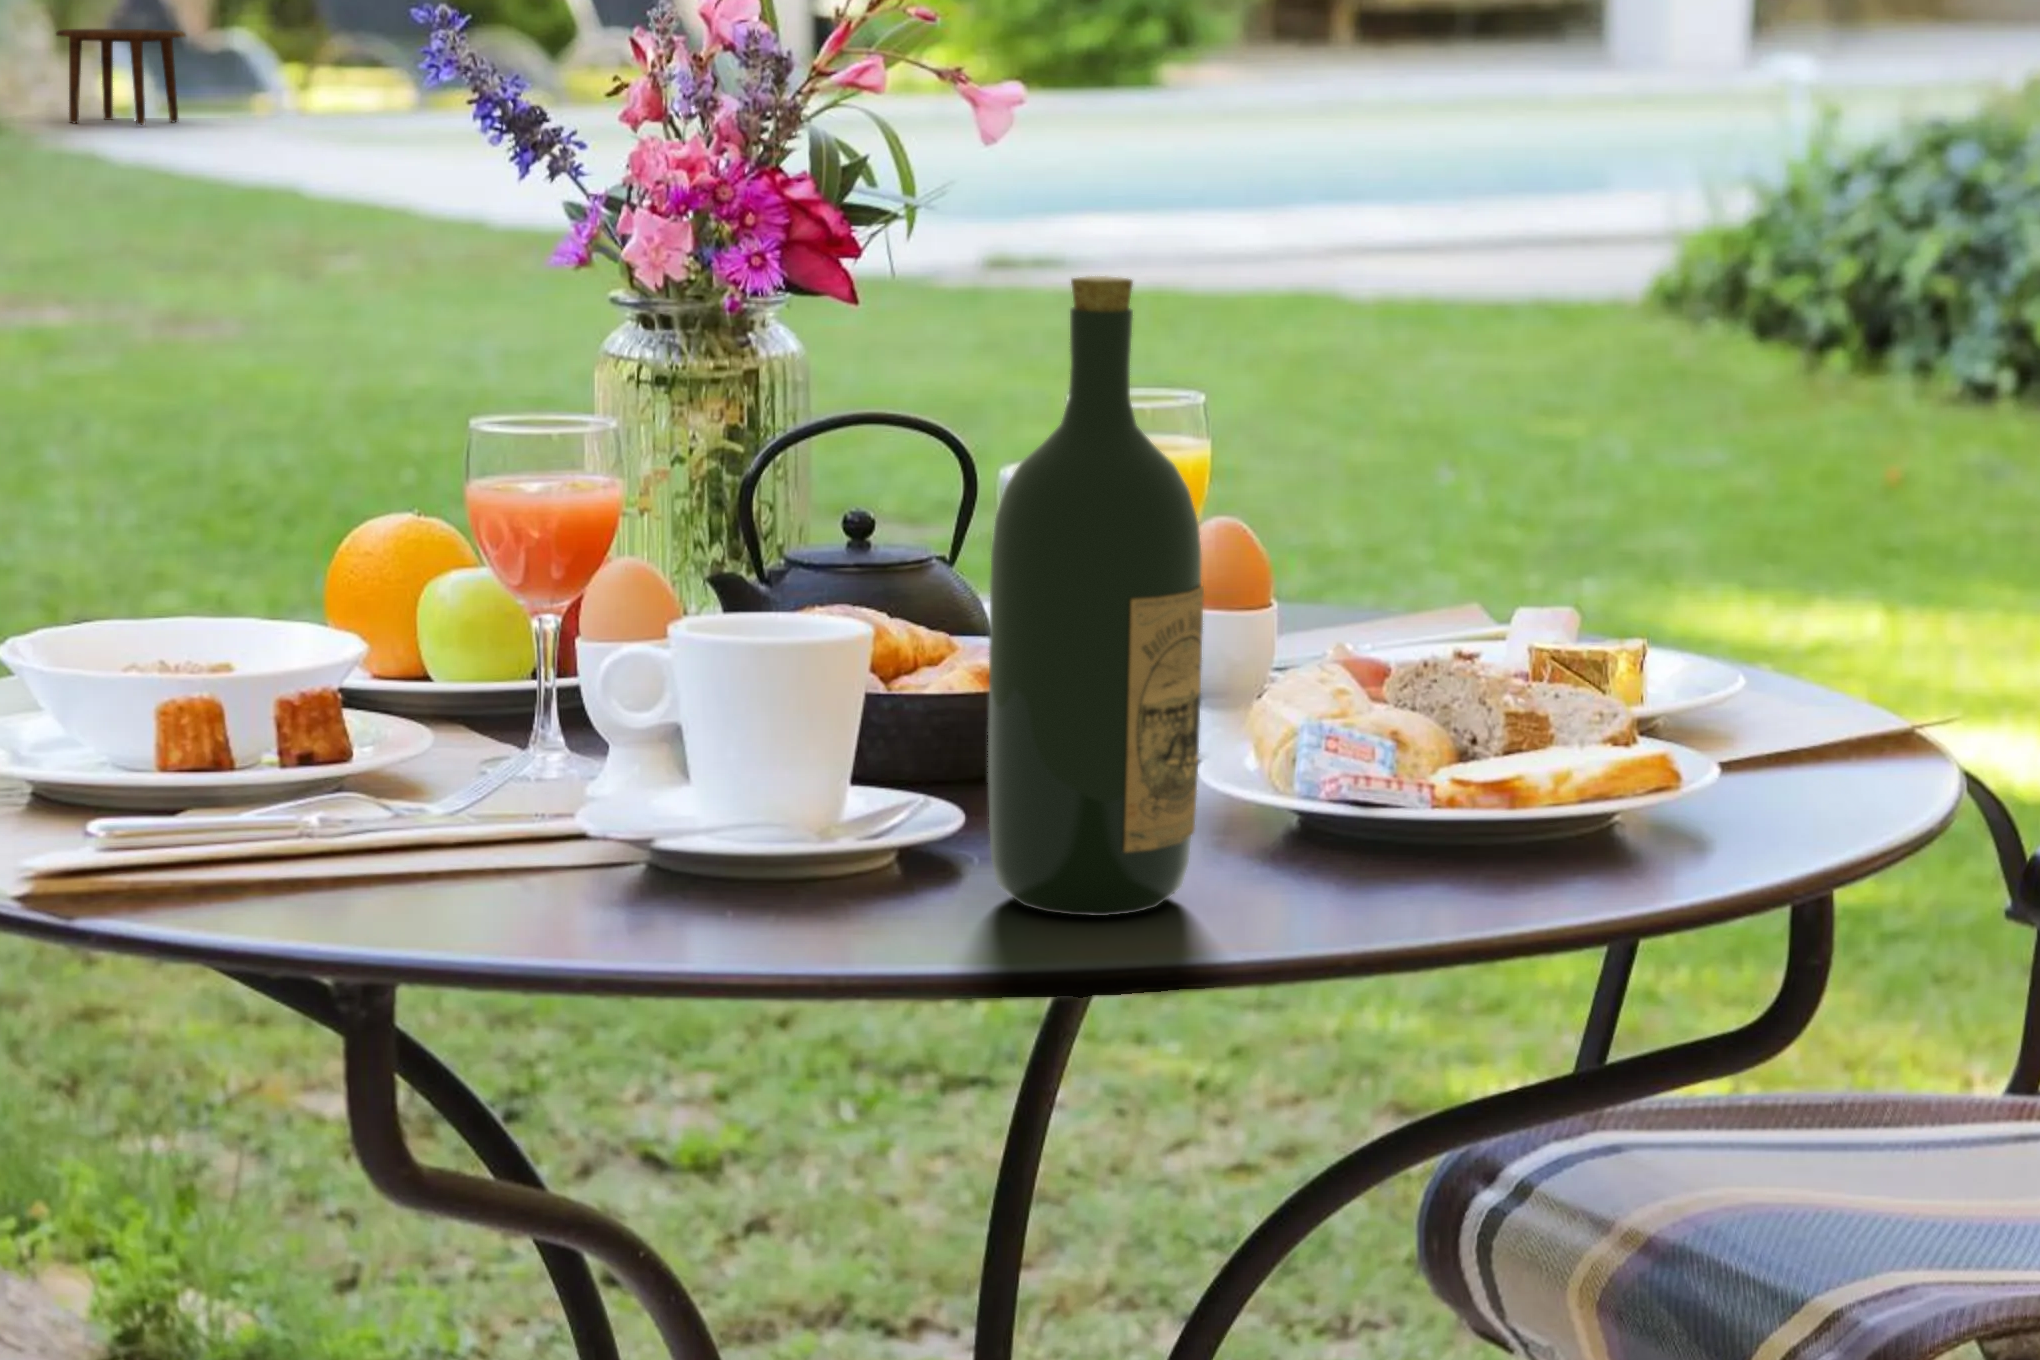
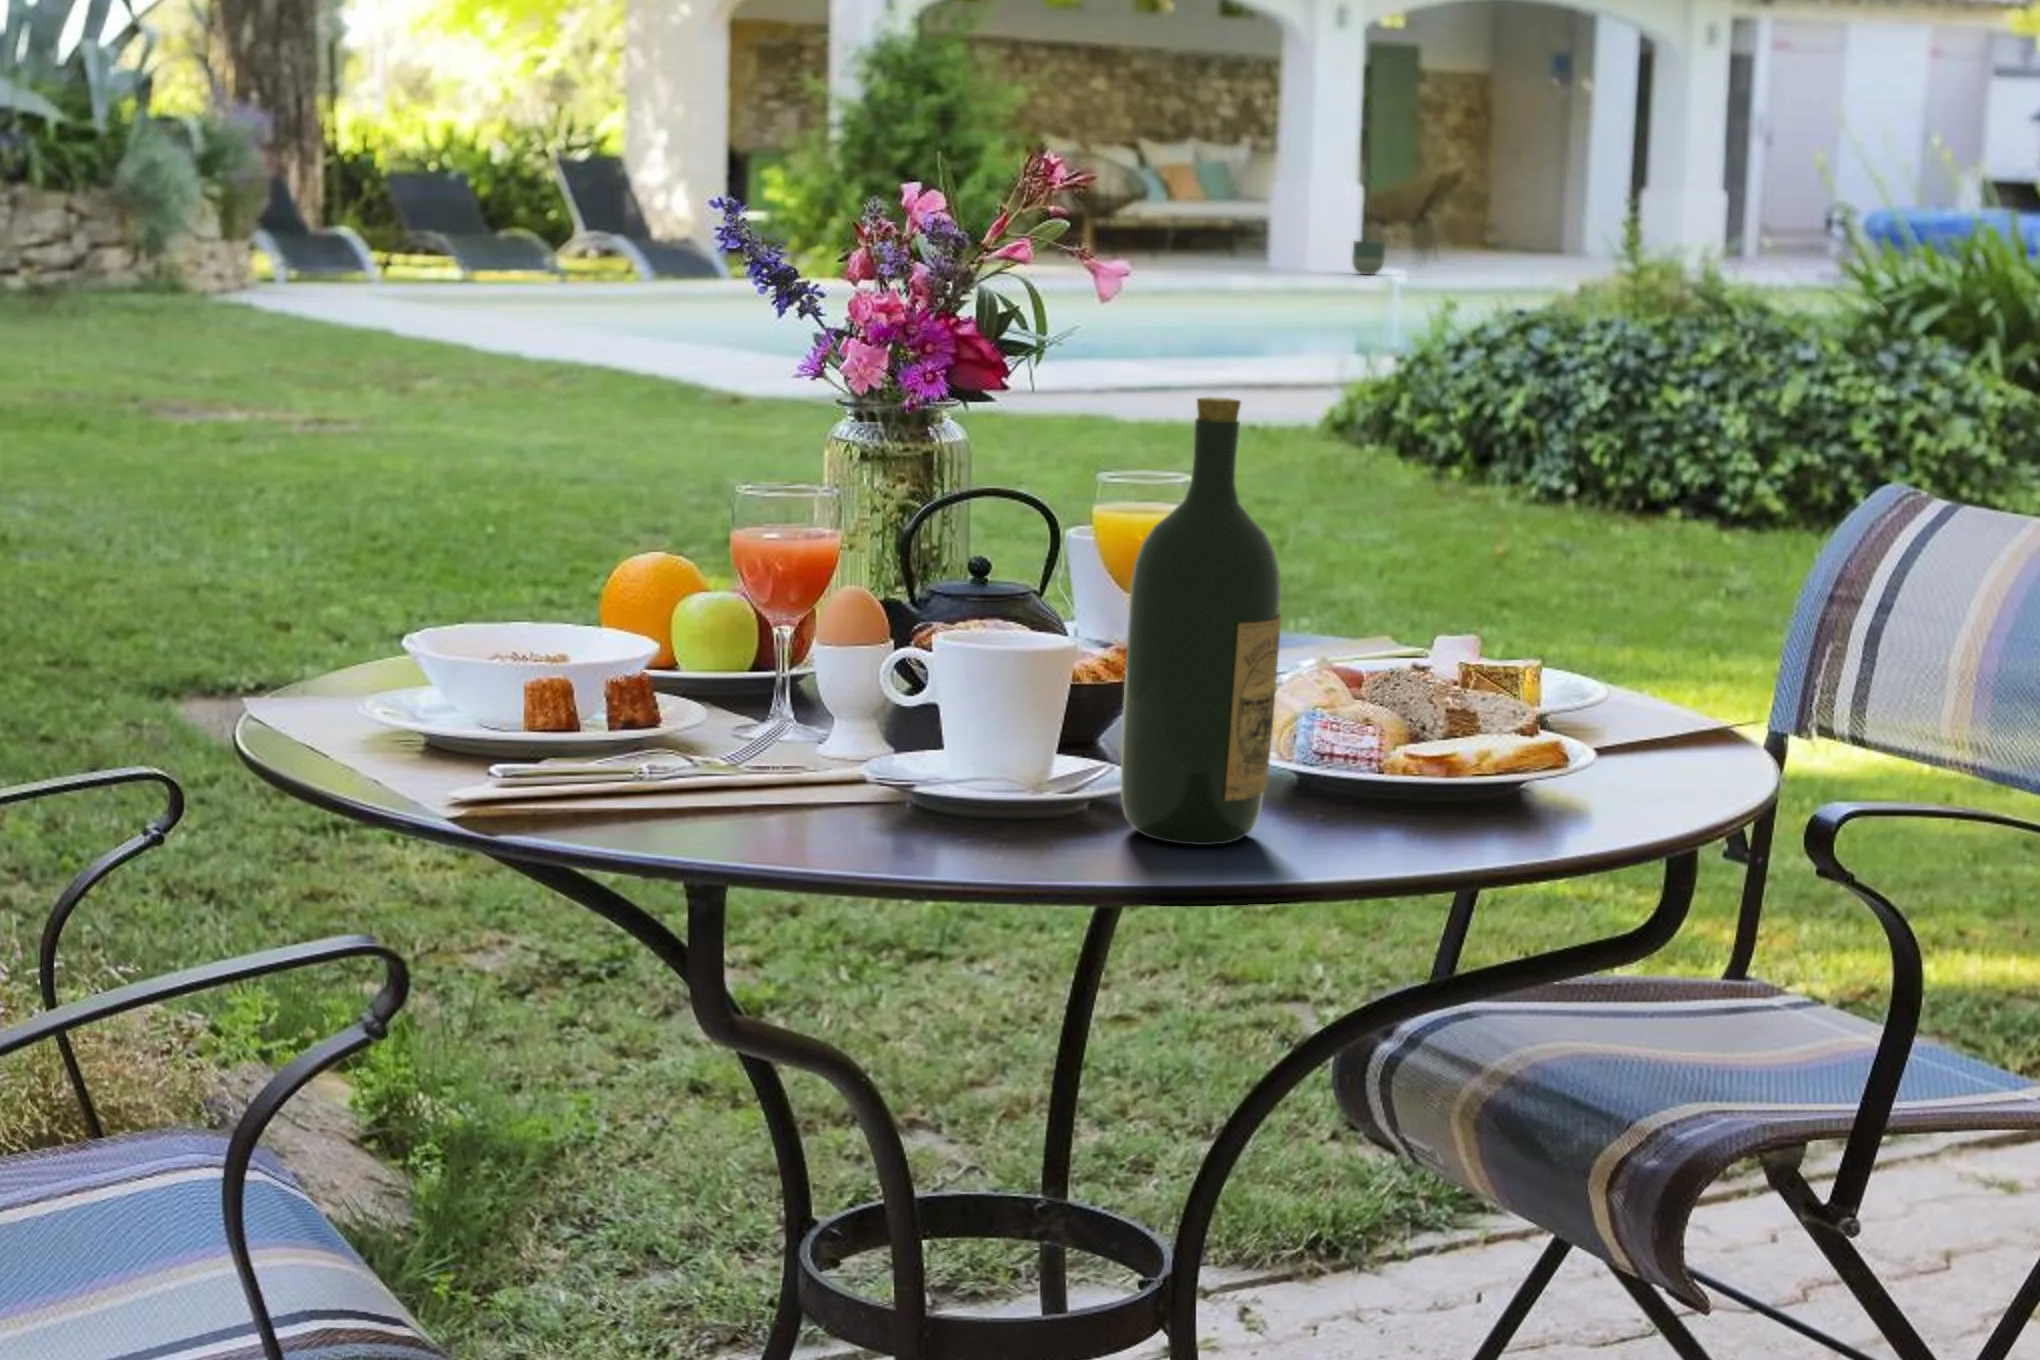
planter: none [1733,12,1783,62] -> present [1352,241,1386,274]
side table: present [56,29,185,125] -> none [225,220,314,286]

